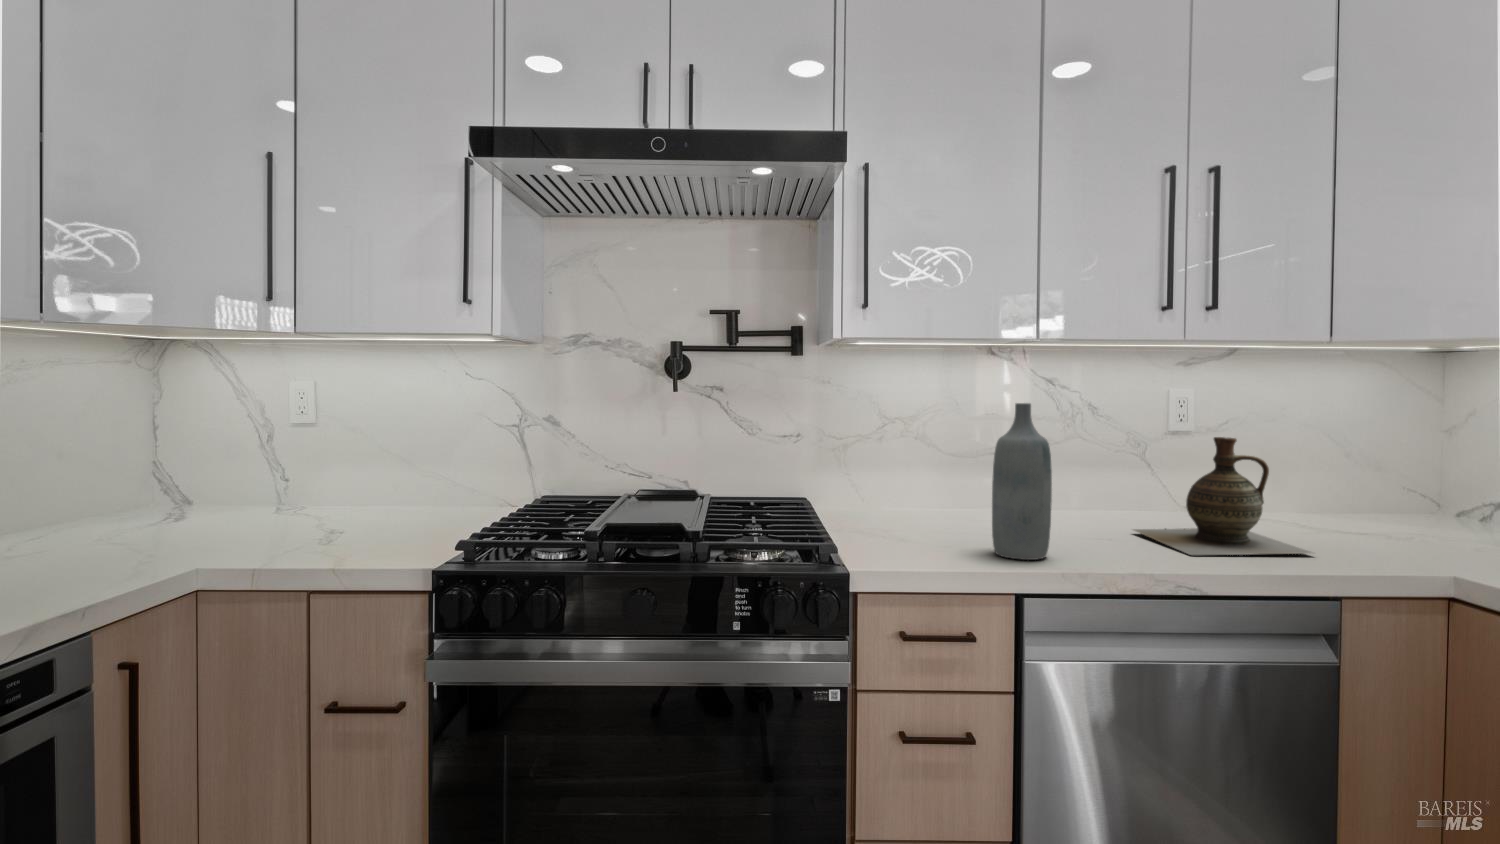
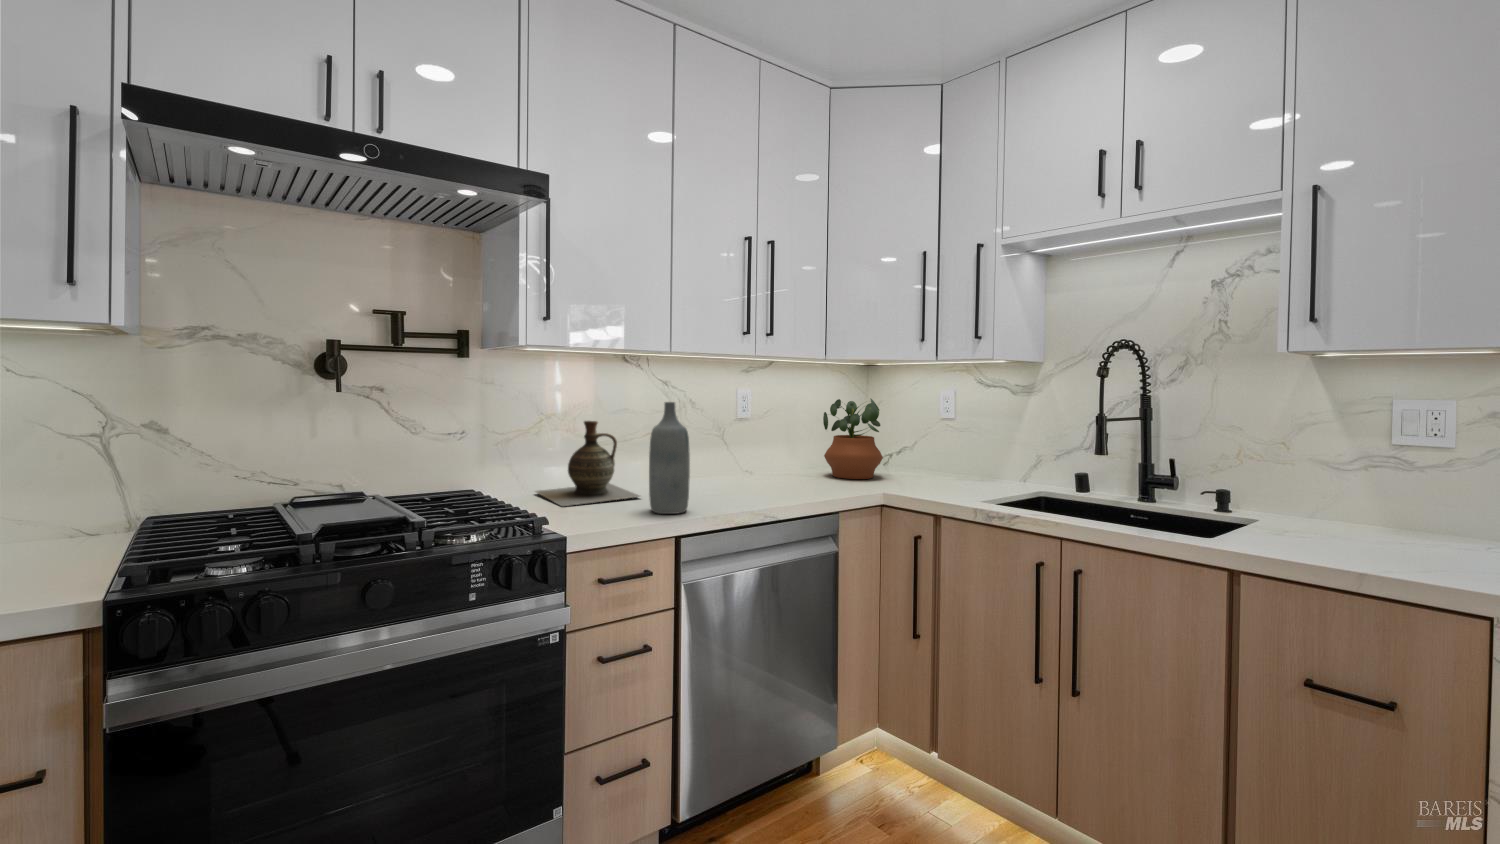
potted plant: none [1330,405,1462,543] -> present [823,399,883,479]
ceramic jug: present [1134,437,1312,555] -> present [536,421,640,506]

